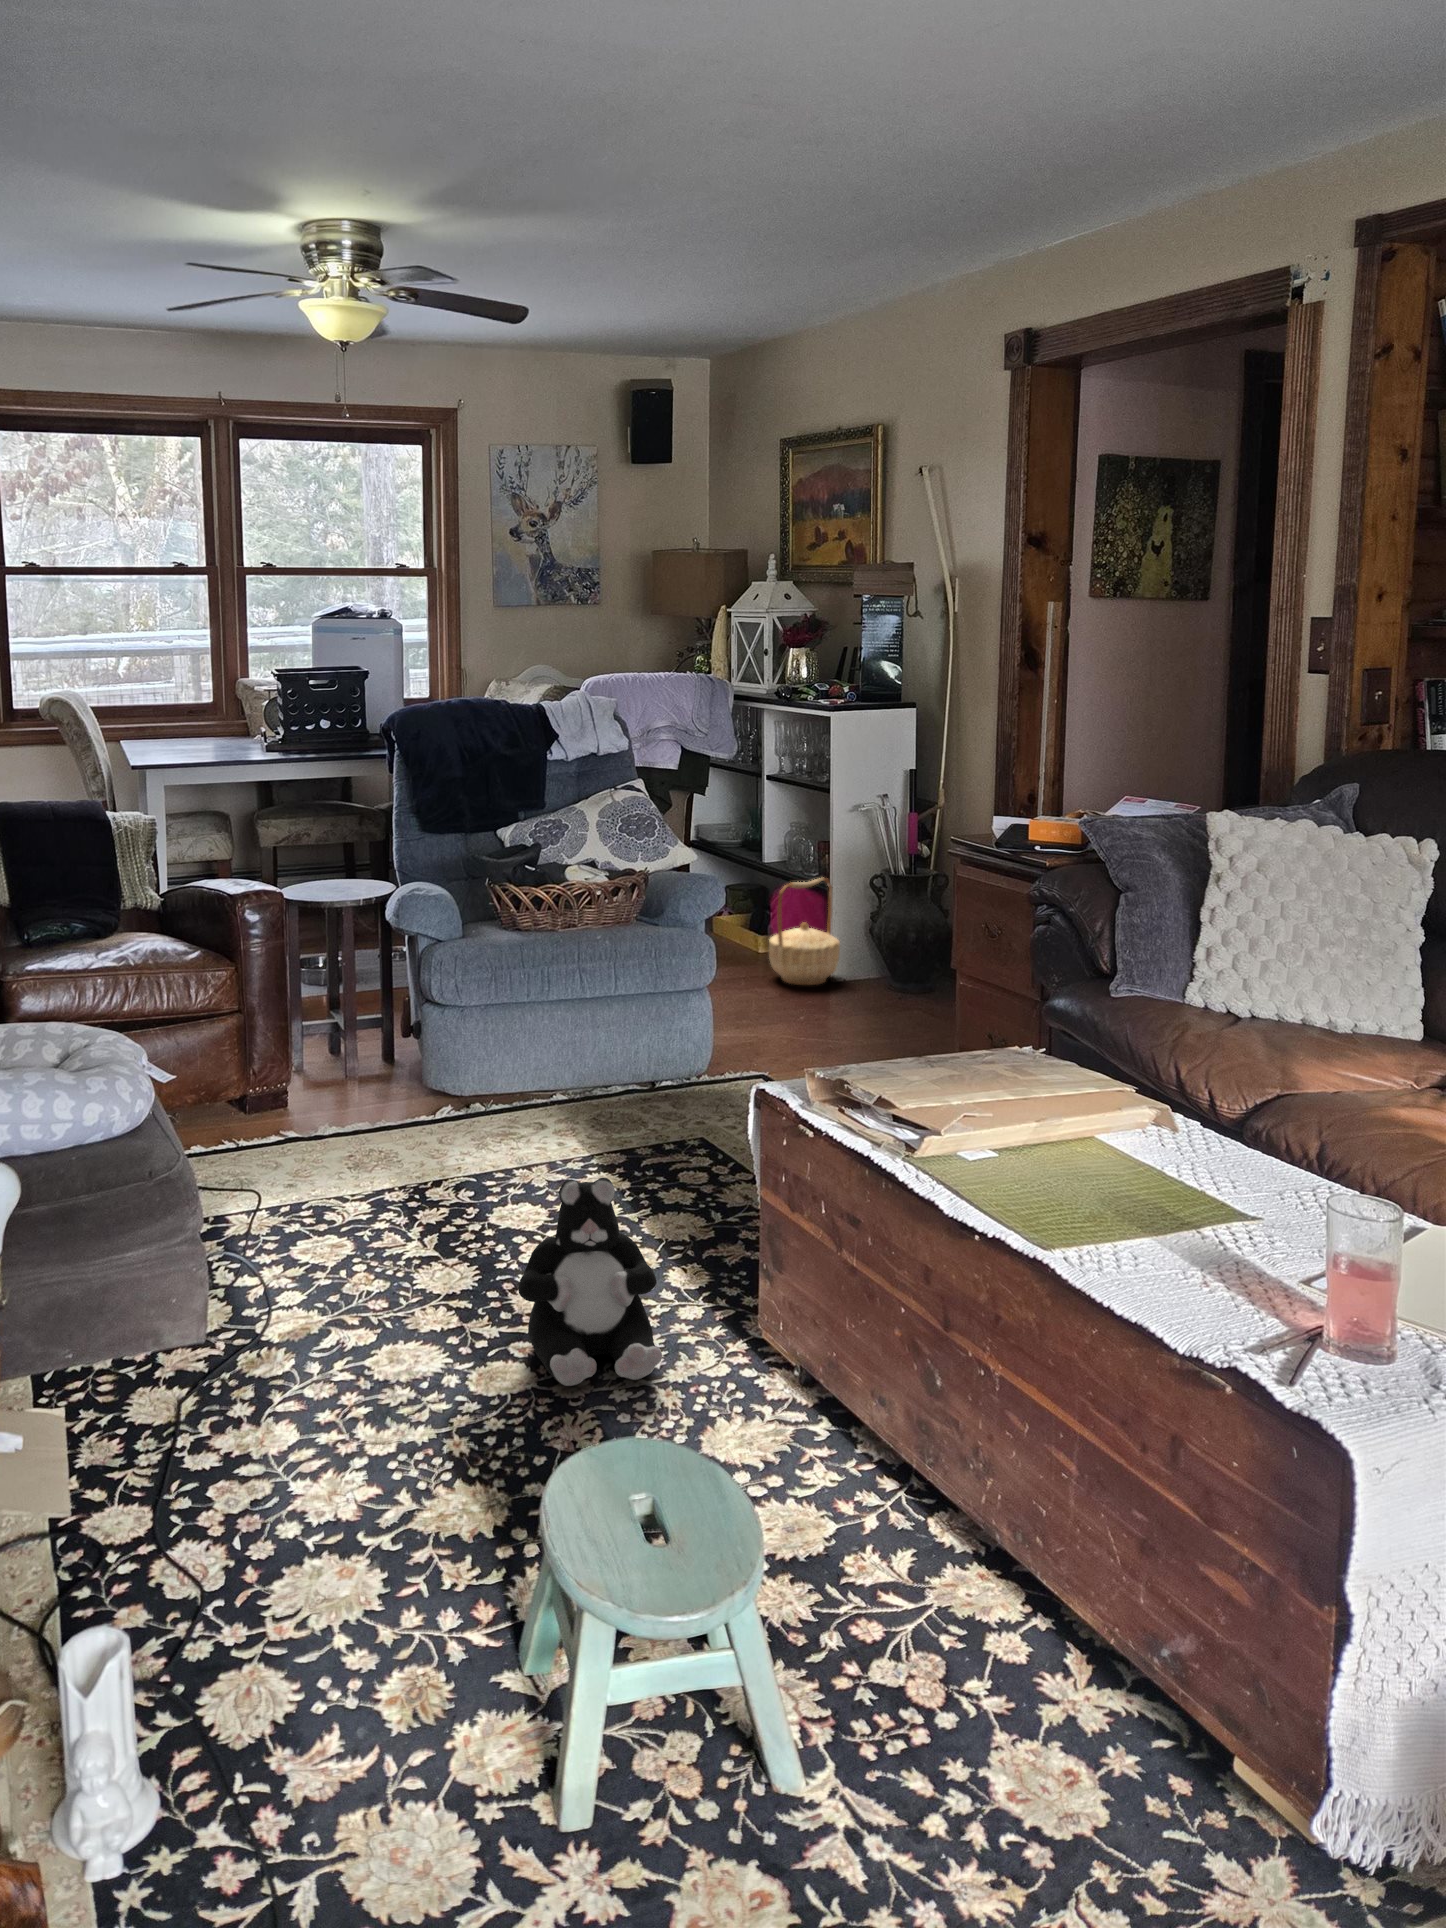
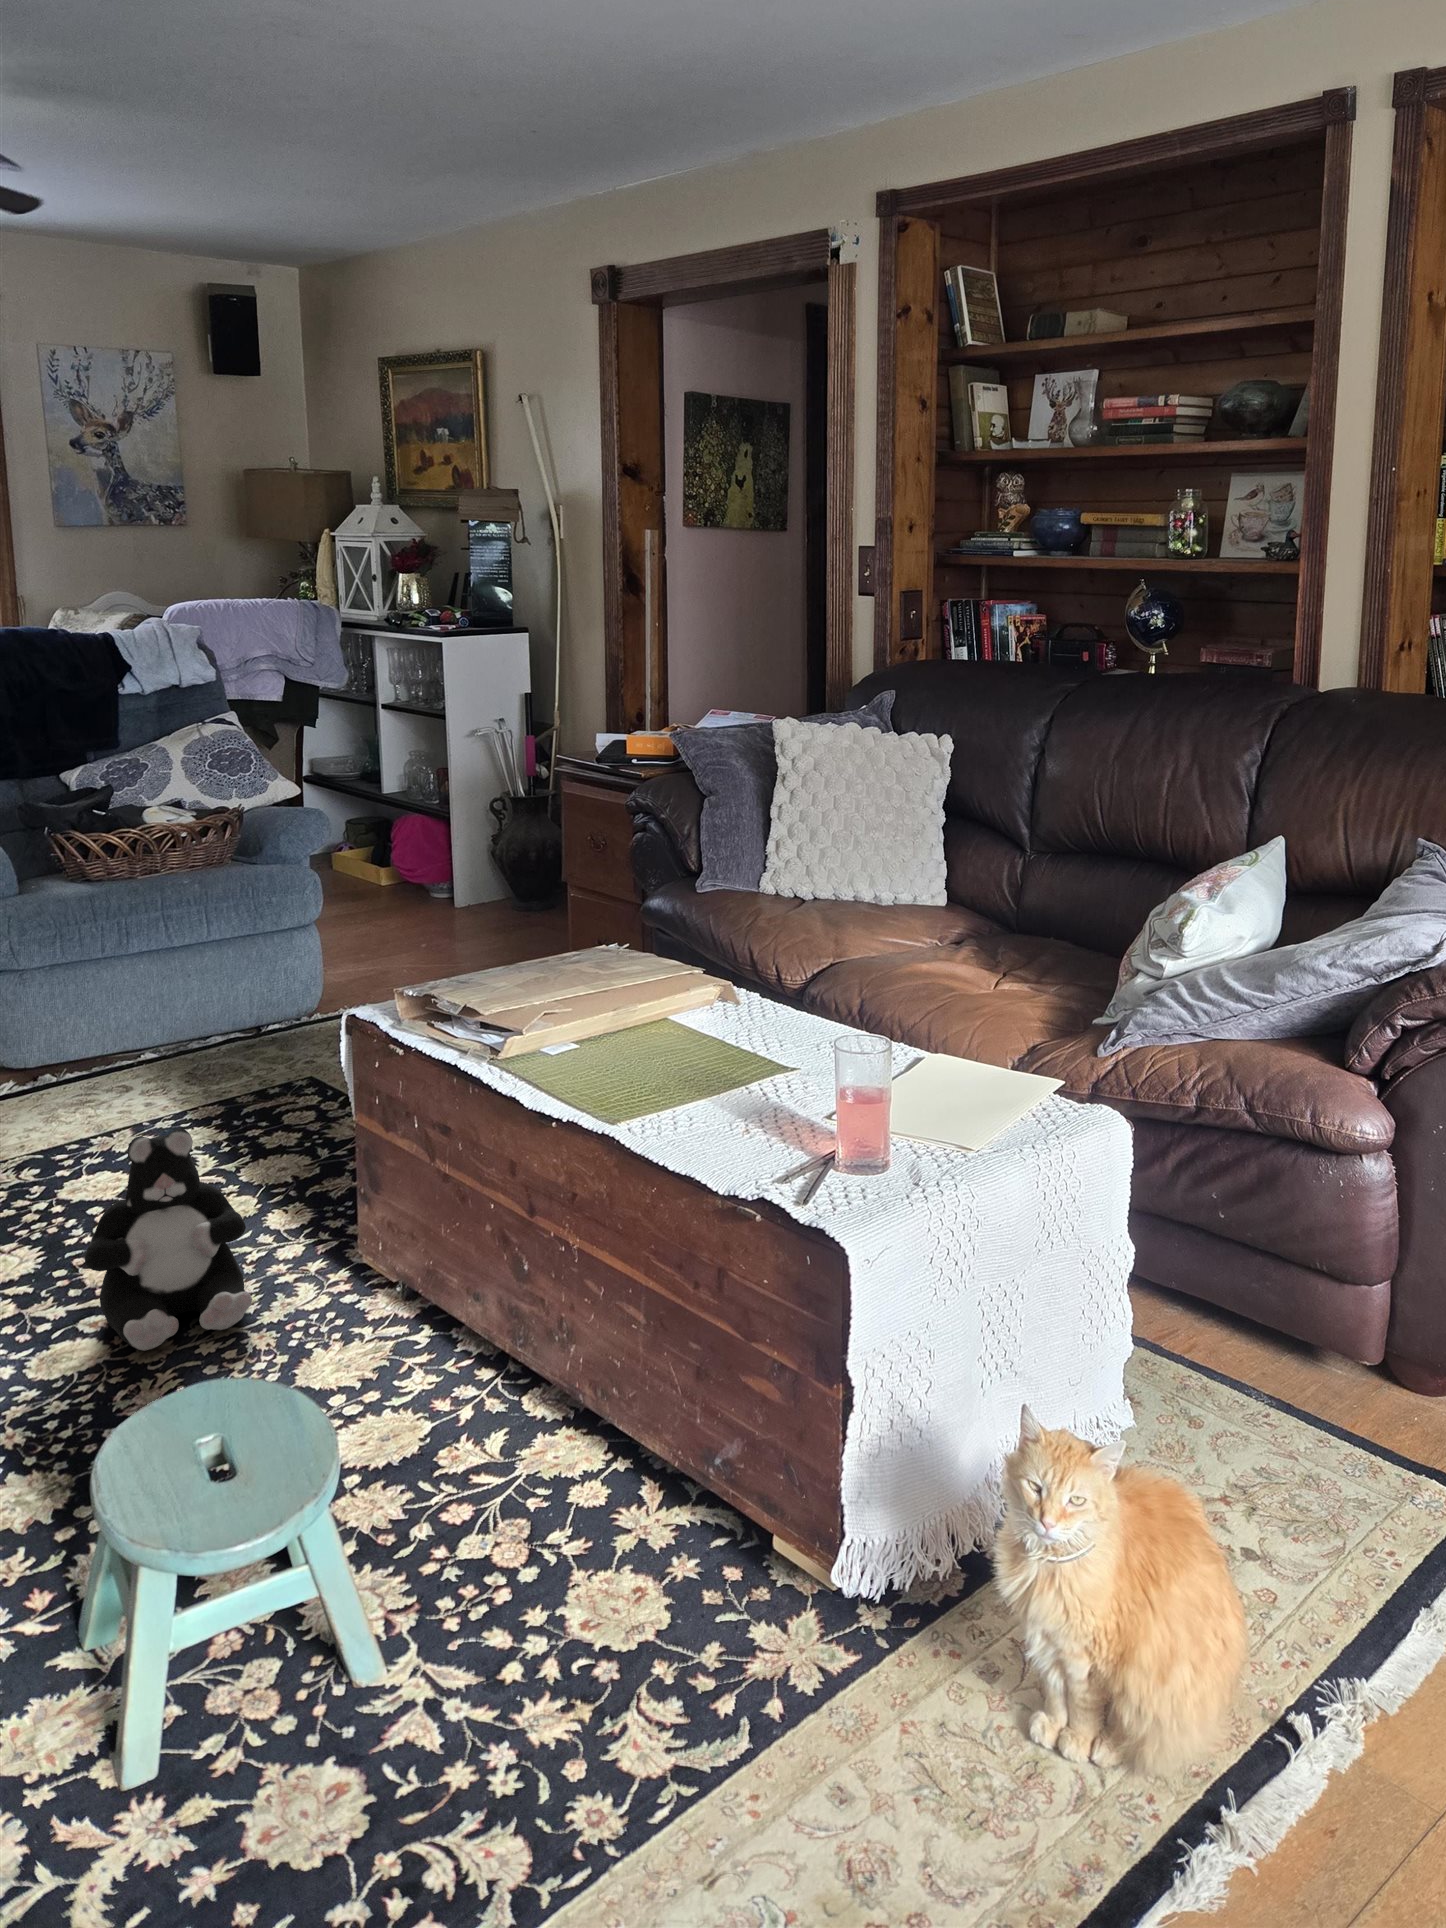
basket: present [769,878,840,985] -> none [387,804,462,914]

